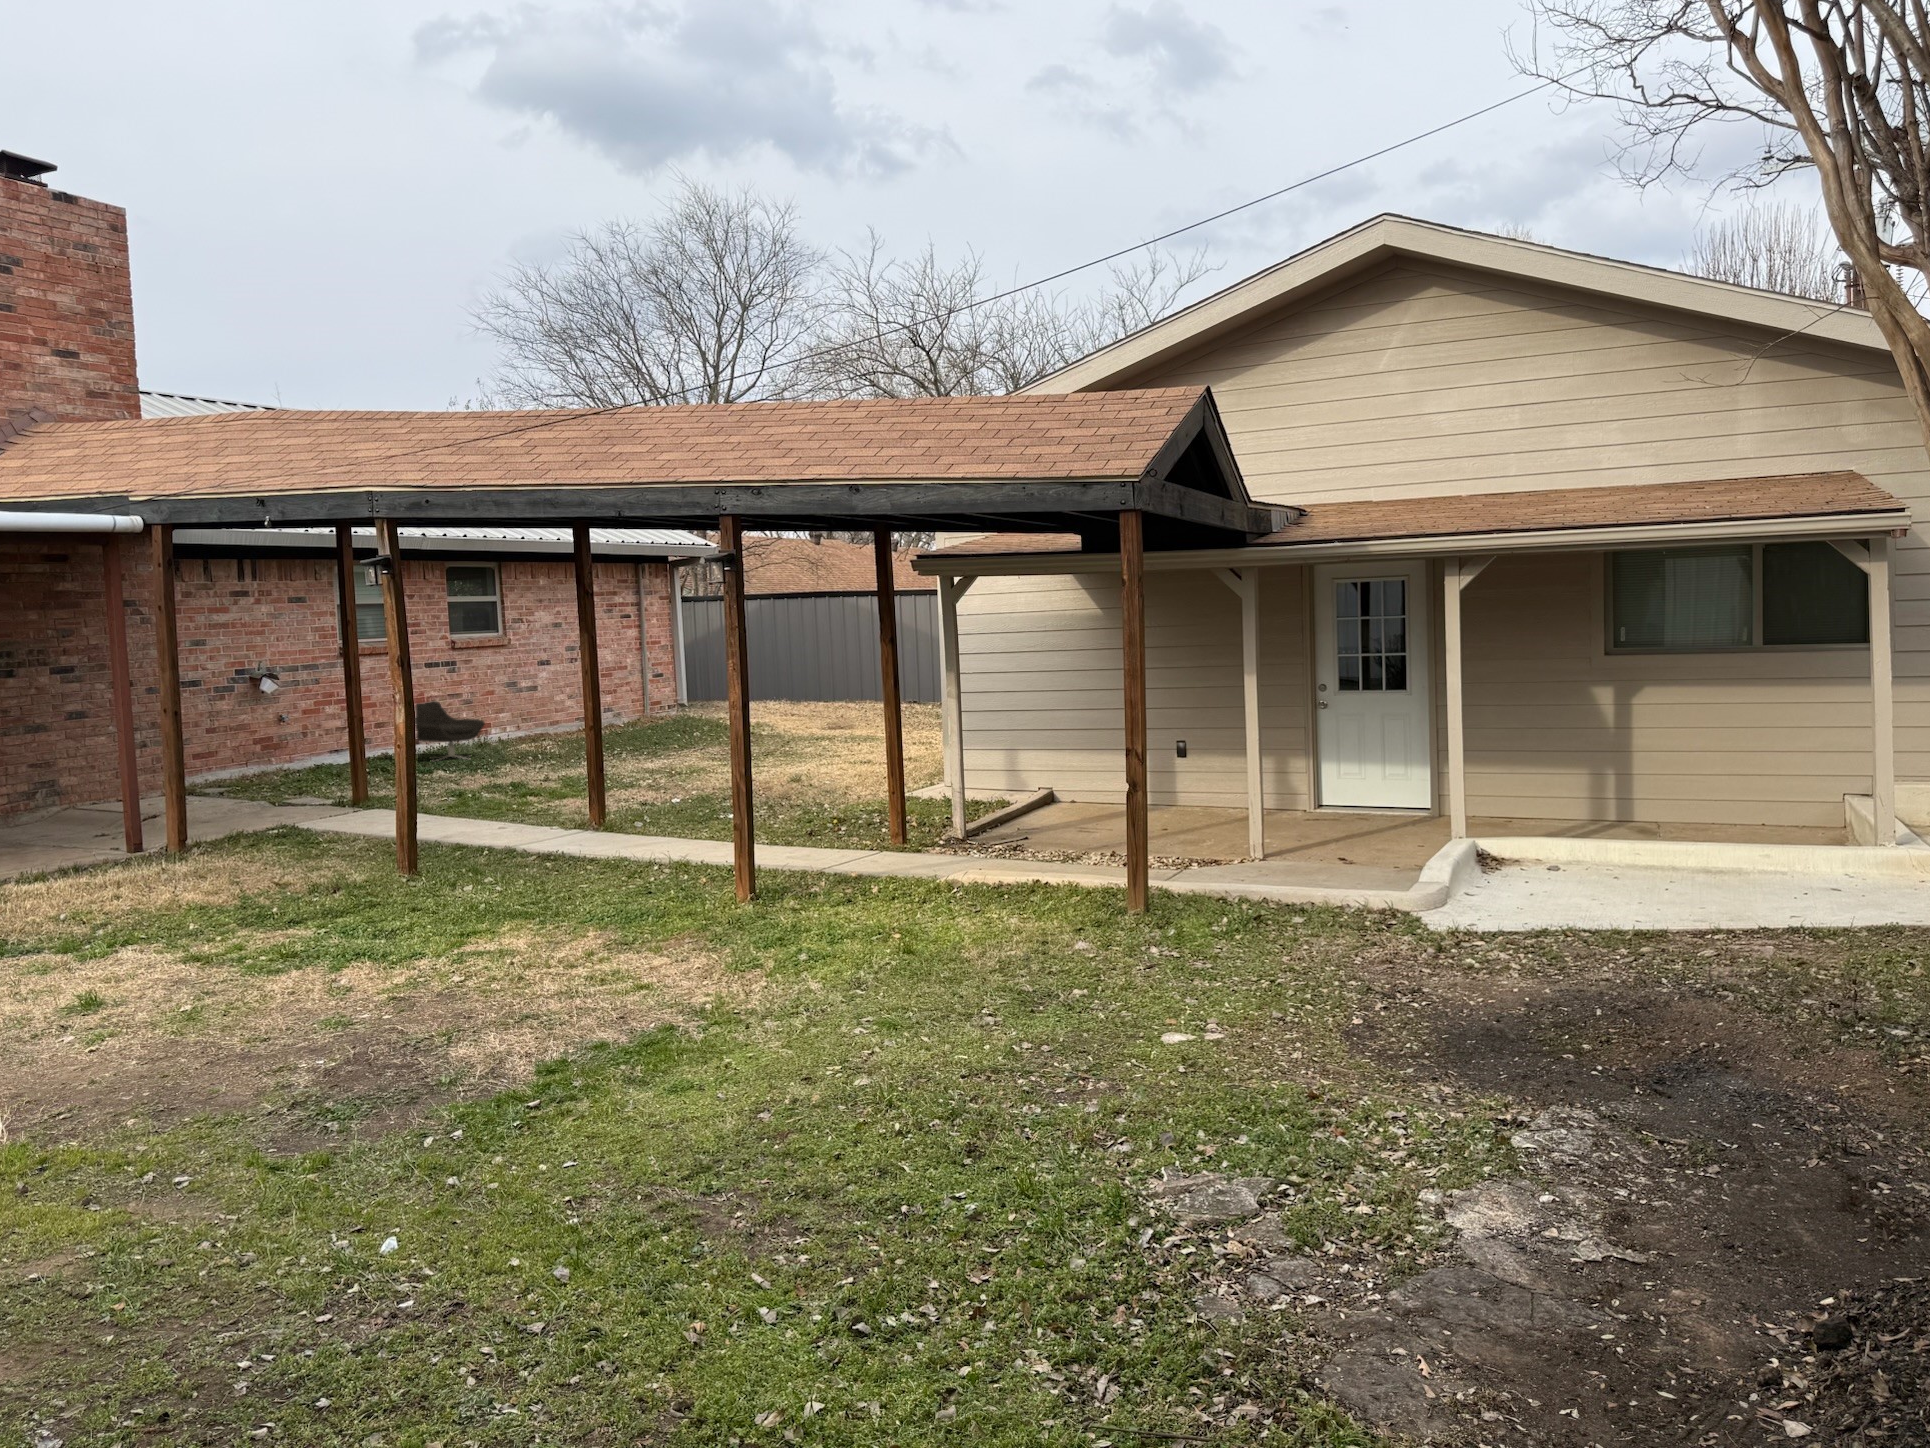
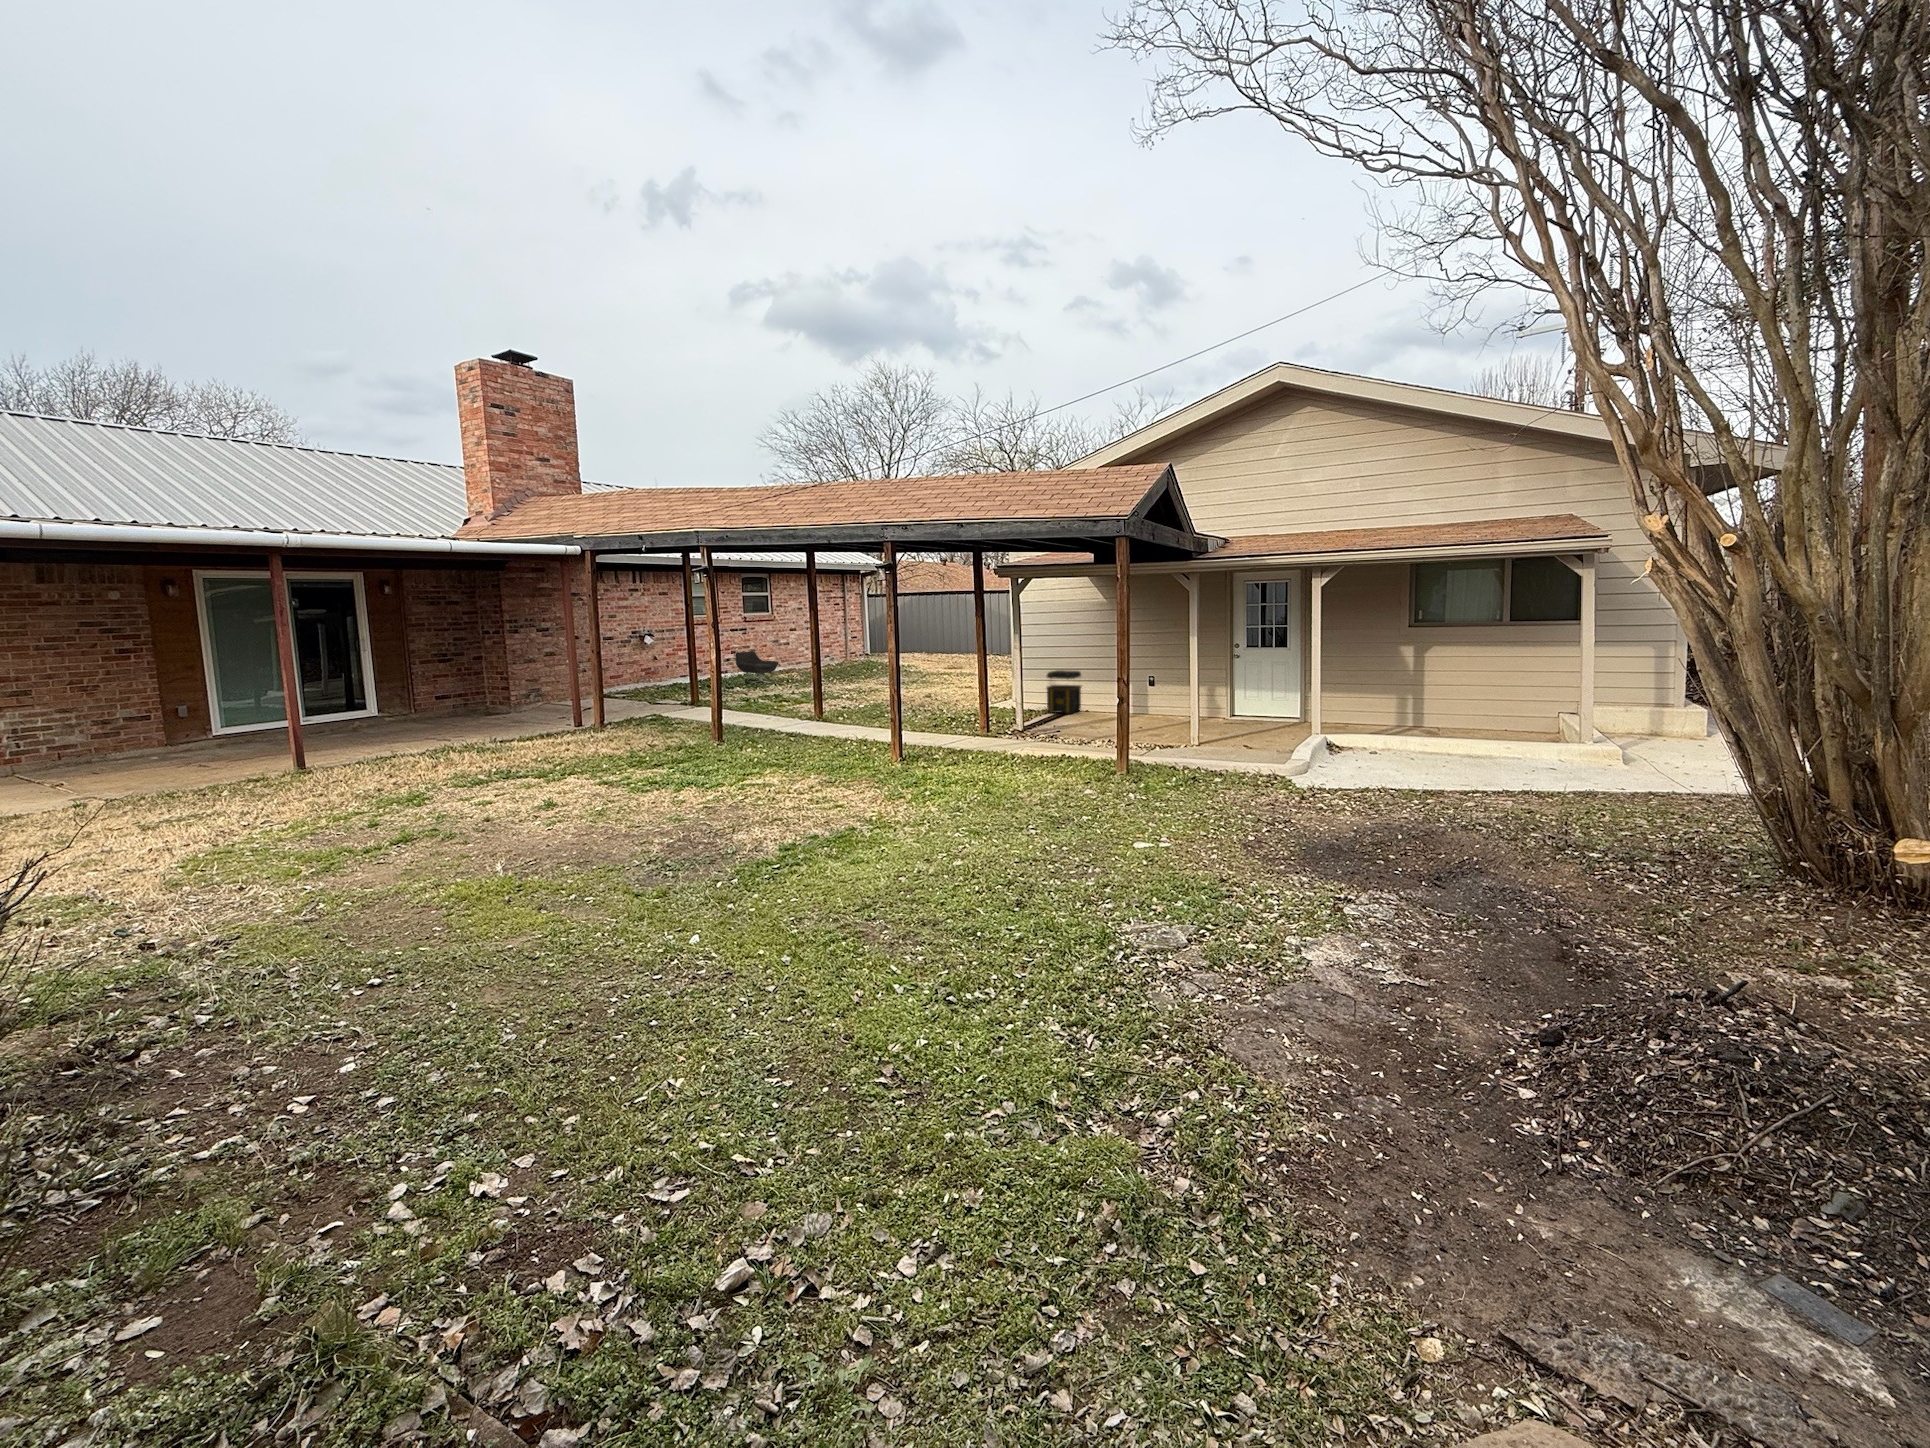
toolbox: none [983,731,1046,808] -> present [1047,670,1081,714]

